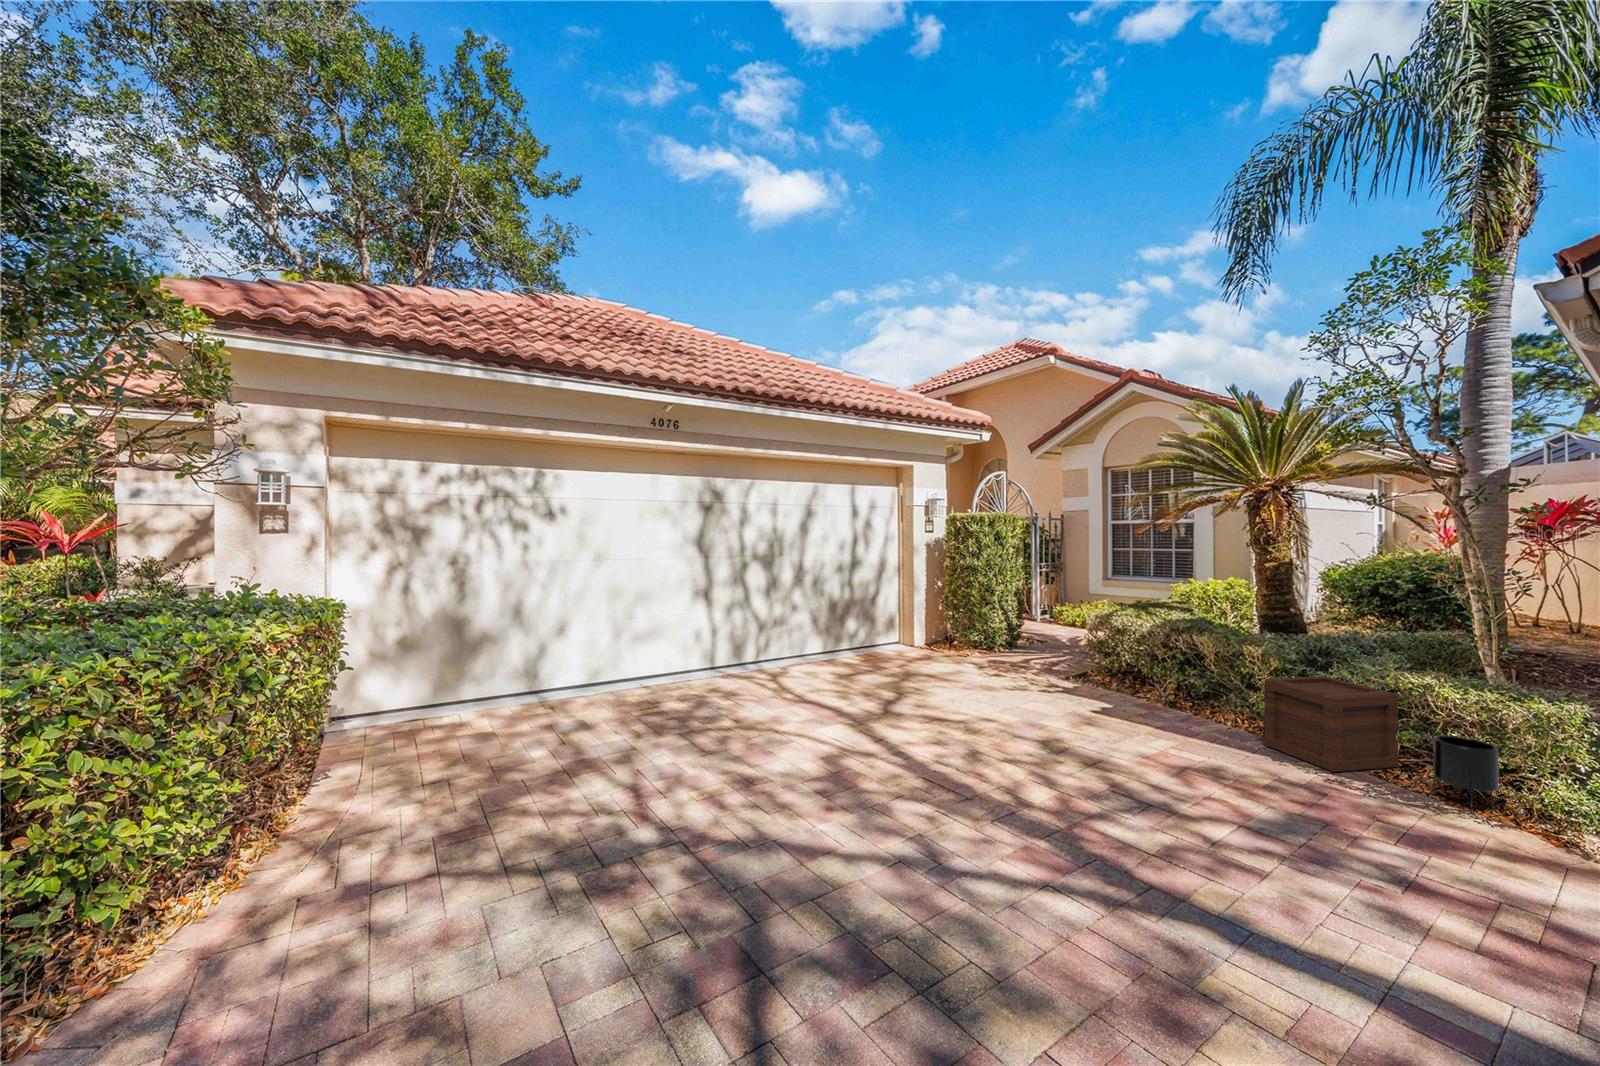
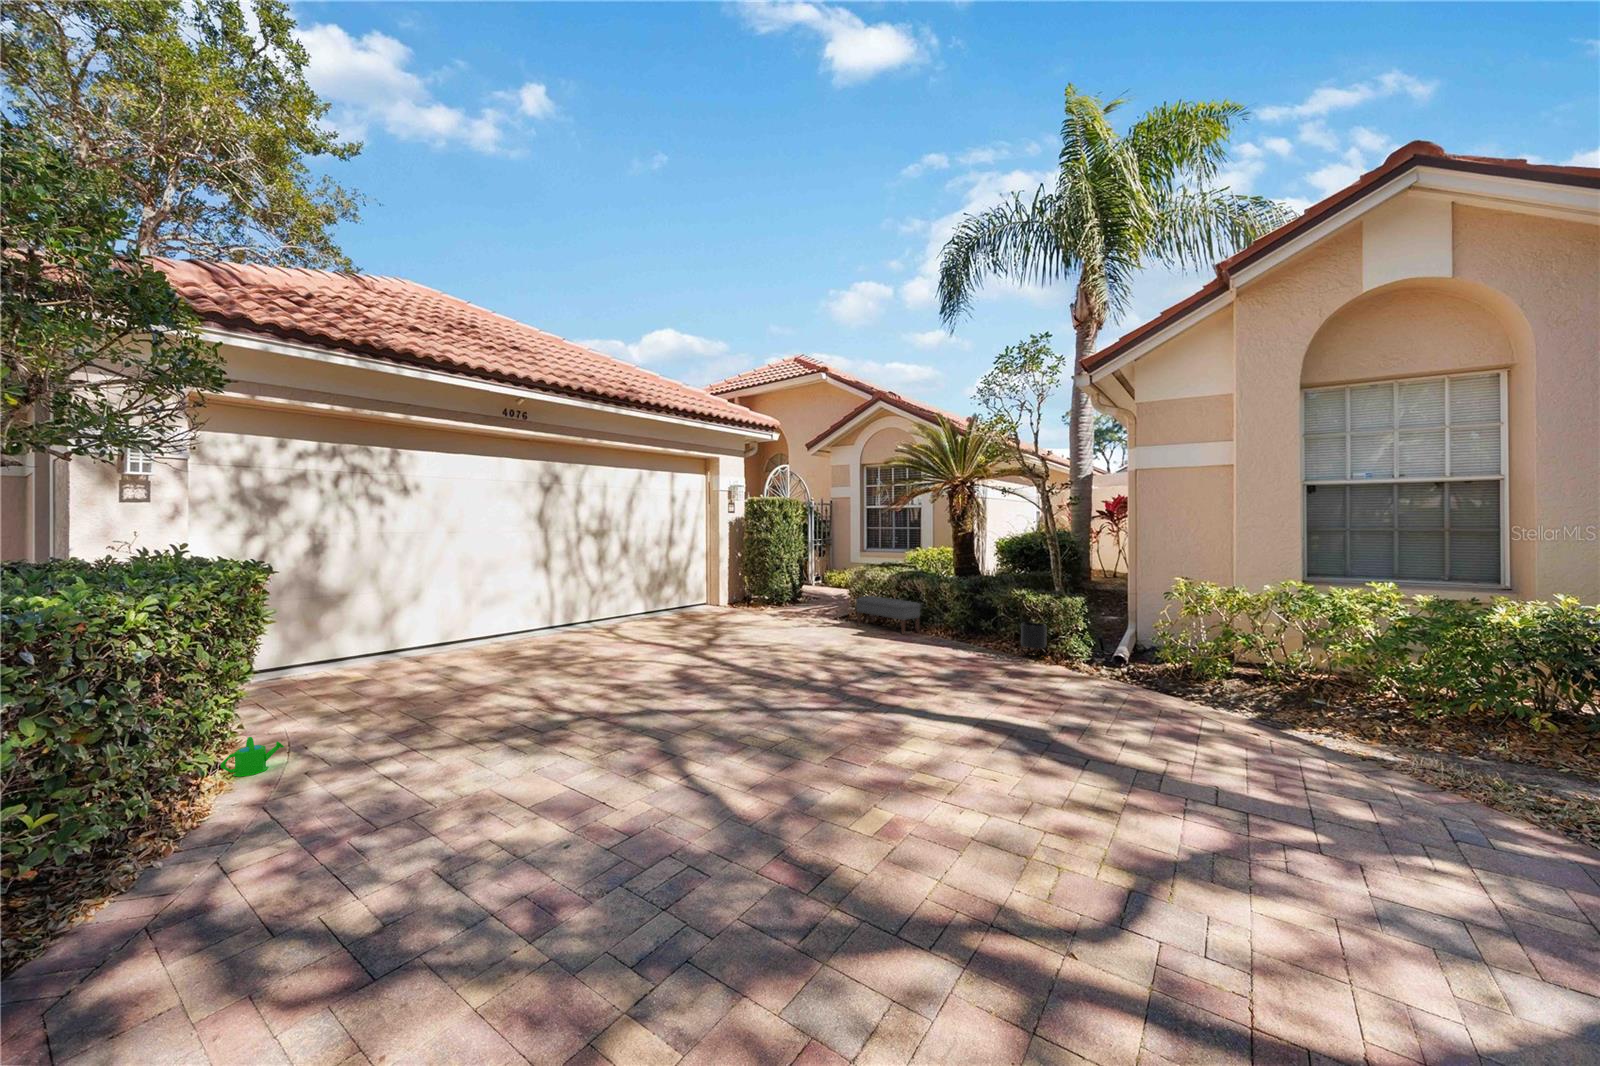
bench: none [1098,652,1209,719] -> present [856,596,921,634]
wooden crate: present [1264,676,1398,772] -> none [947,599,1010,651]
watering can: none [219,835,298,889] -> present [221,737,284,777]

